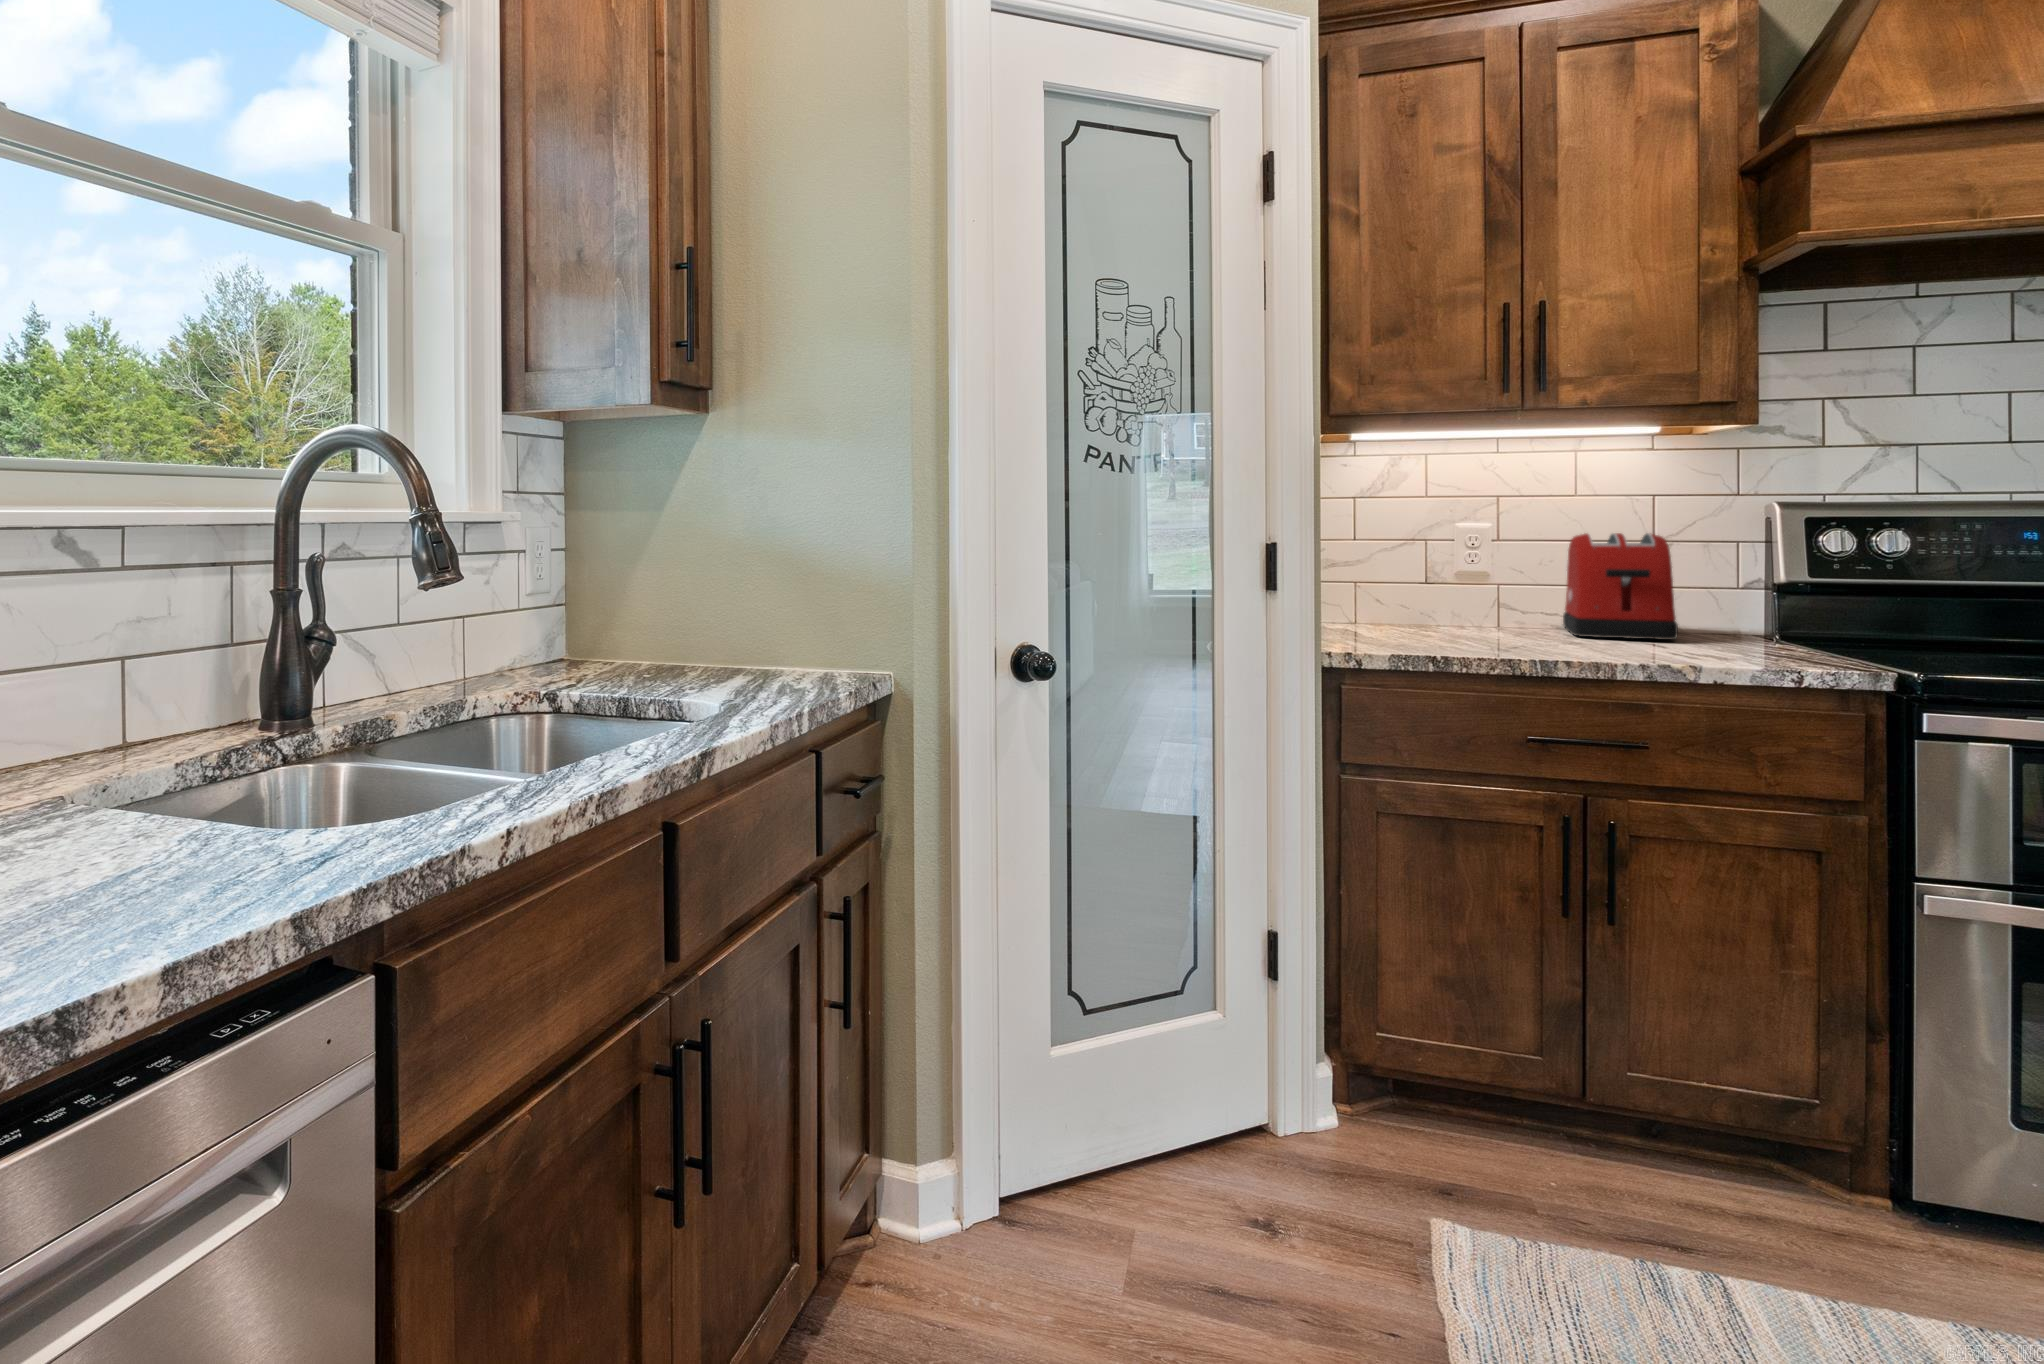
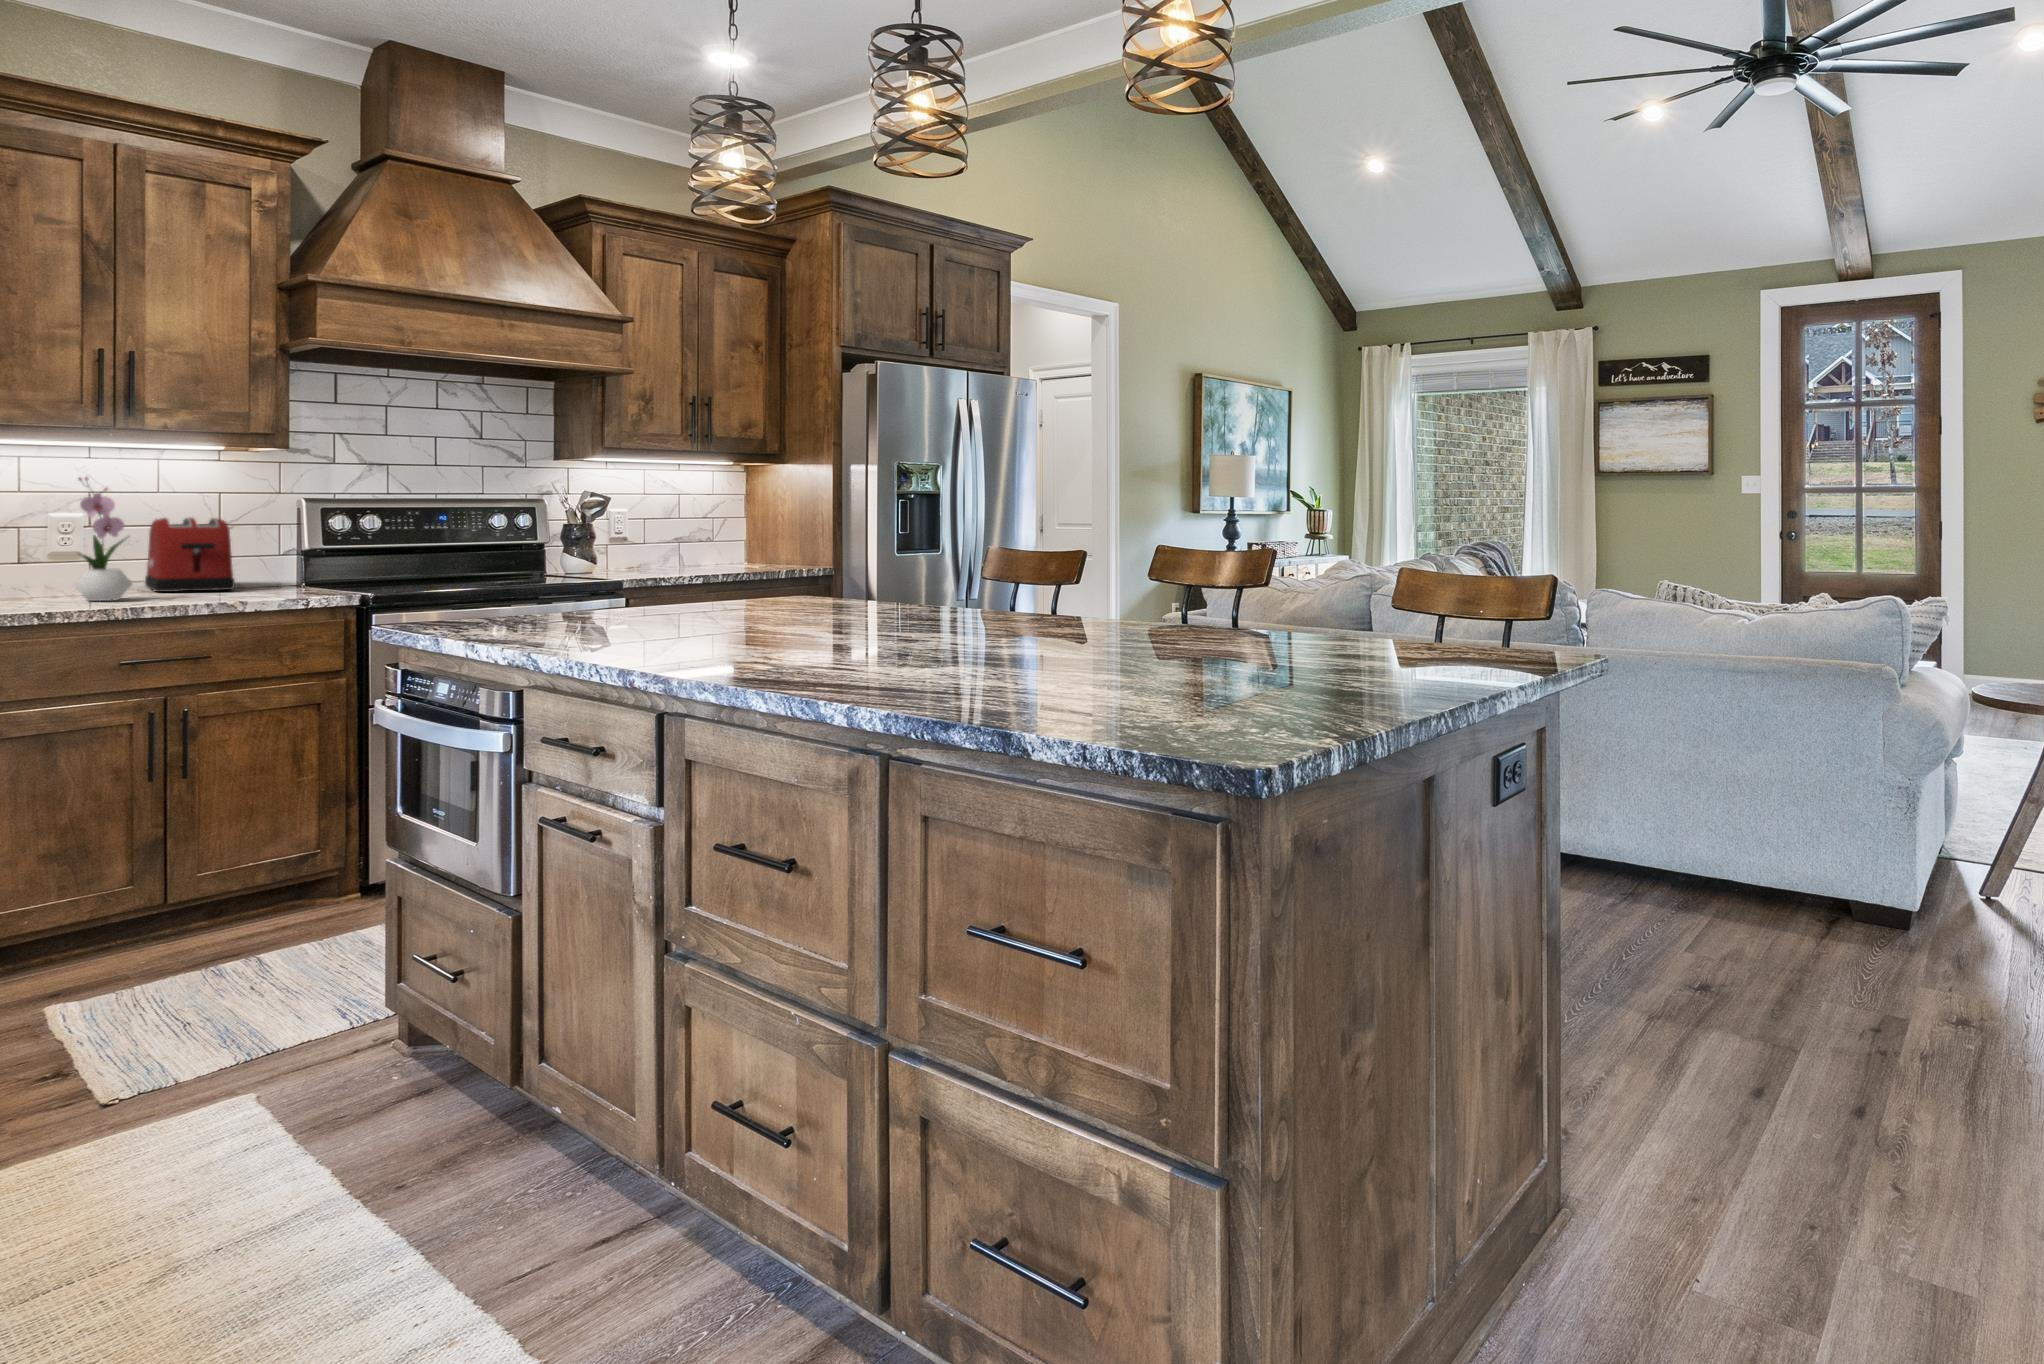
flower arrangement: none [1478,476,1546,646] -> present [75,477,132,601]

